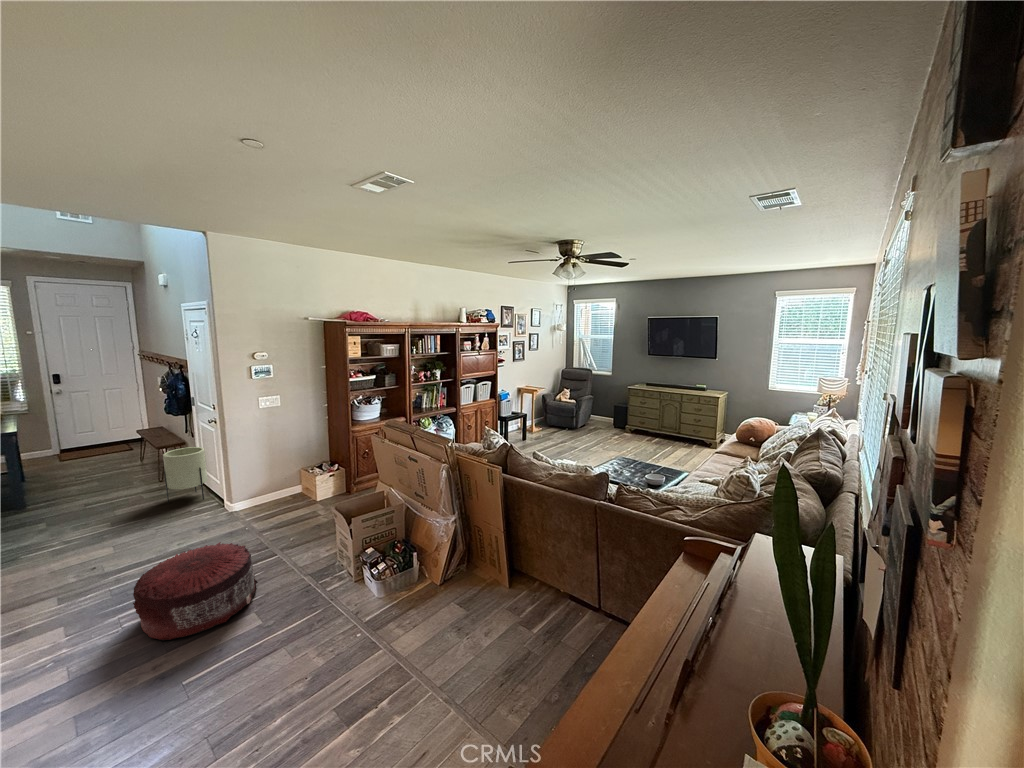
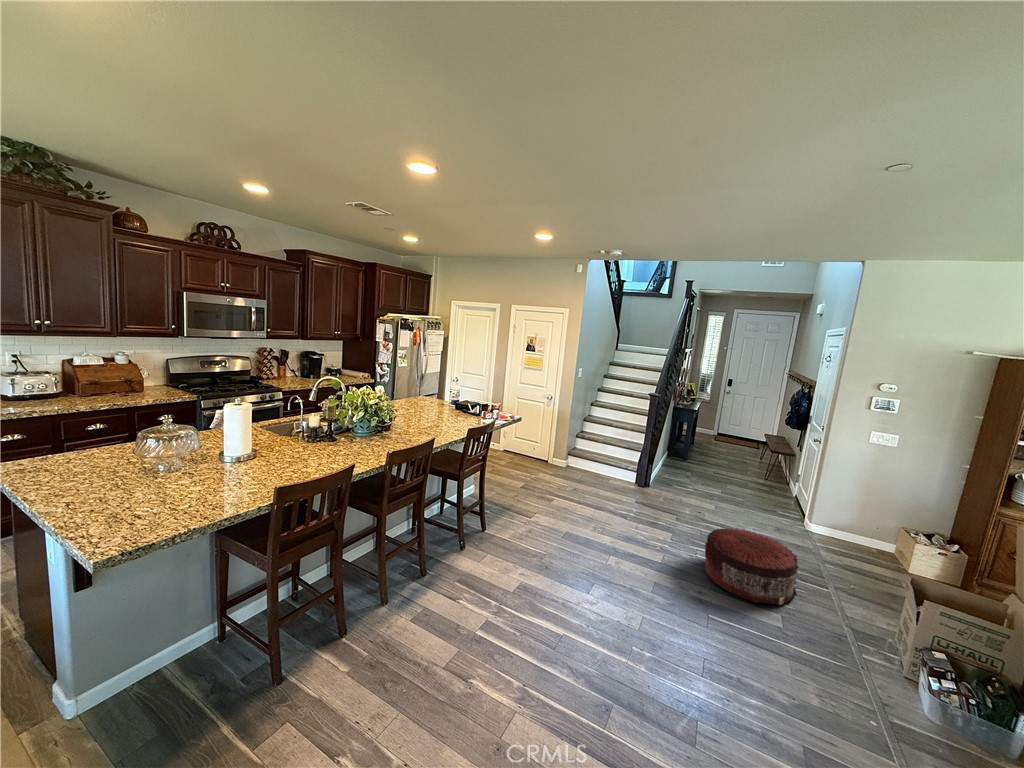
planter: present [163,447,208,504] -> none [762,456,805,508]

